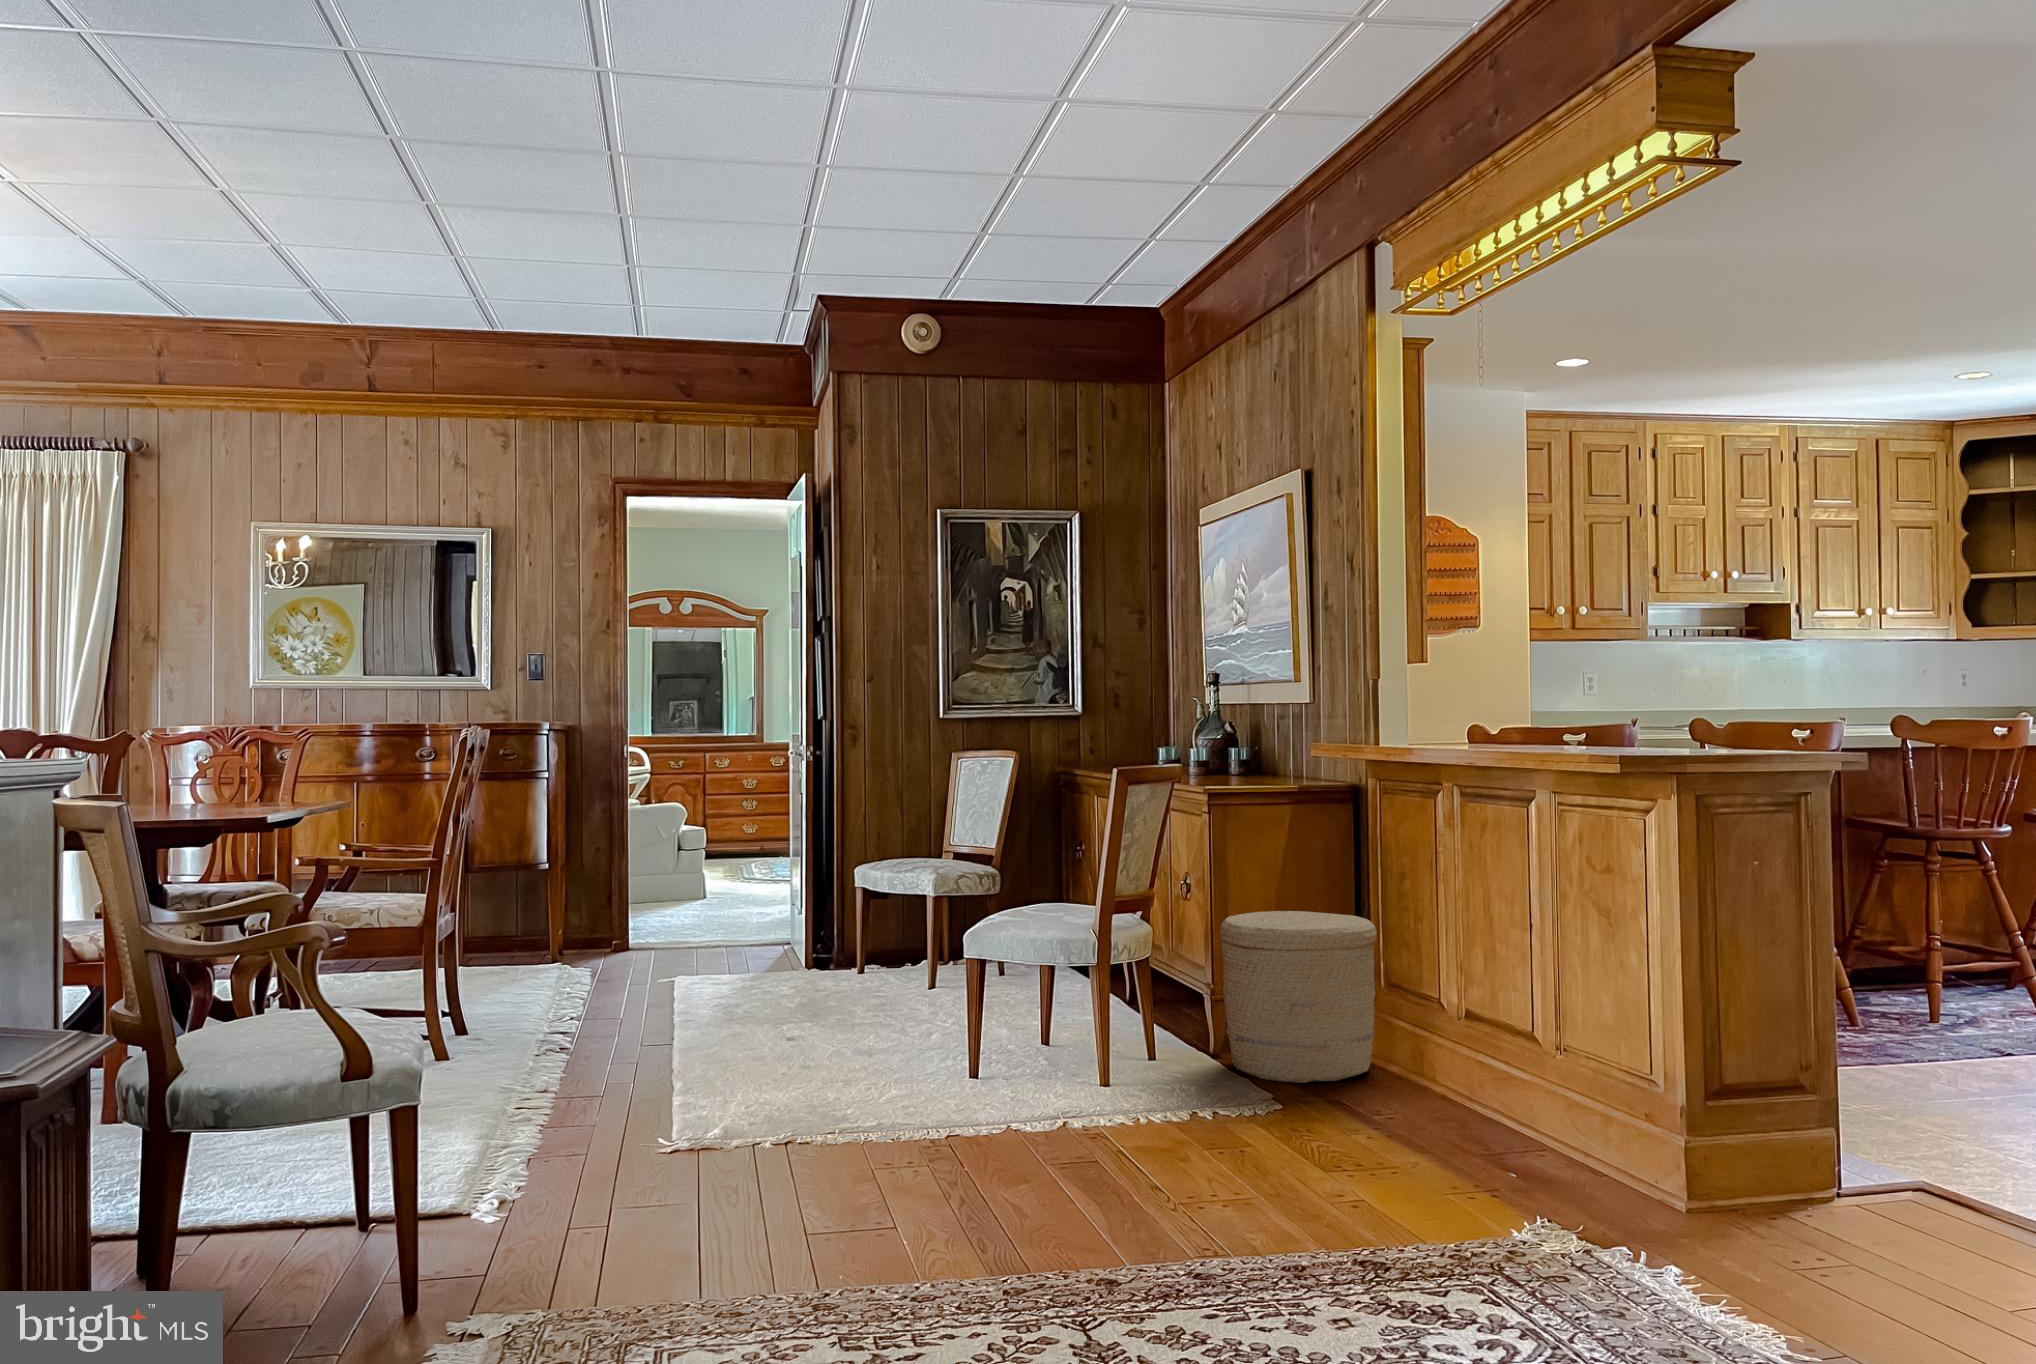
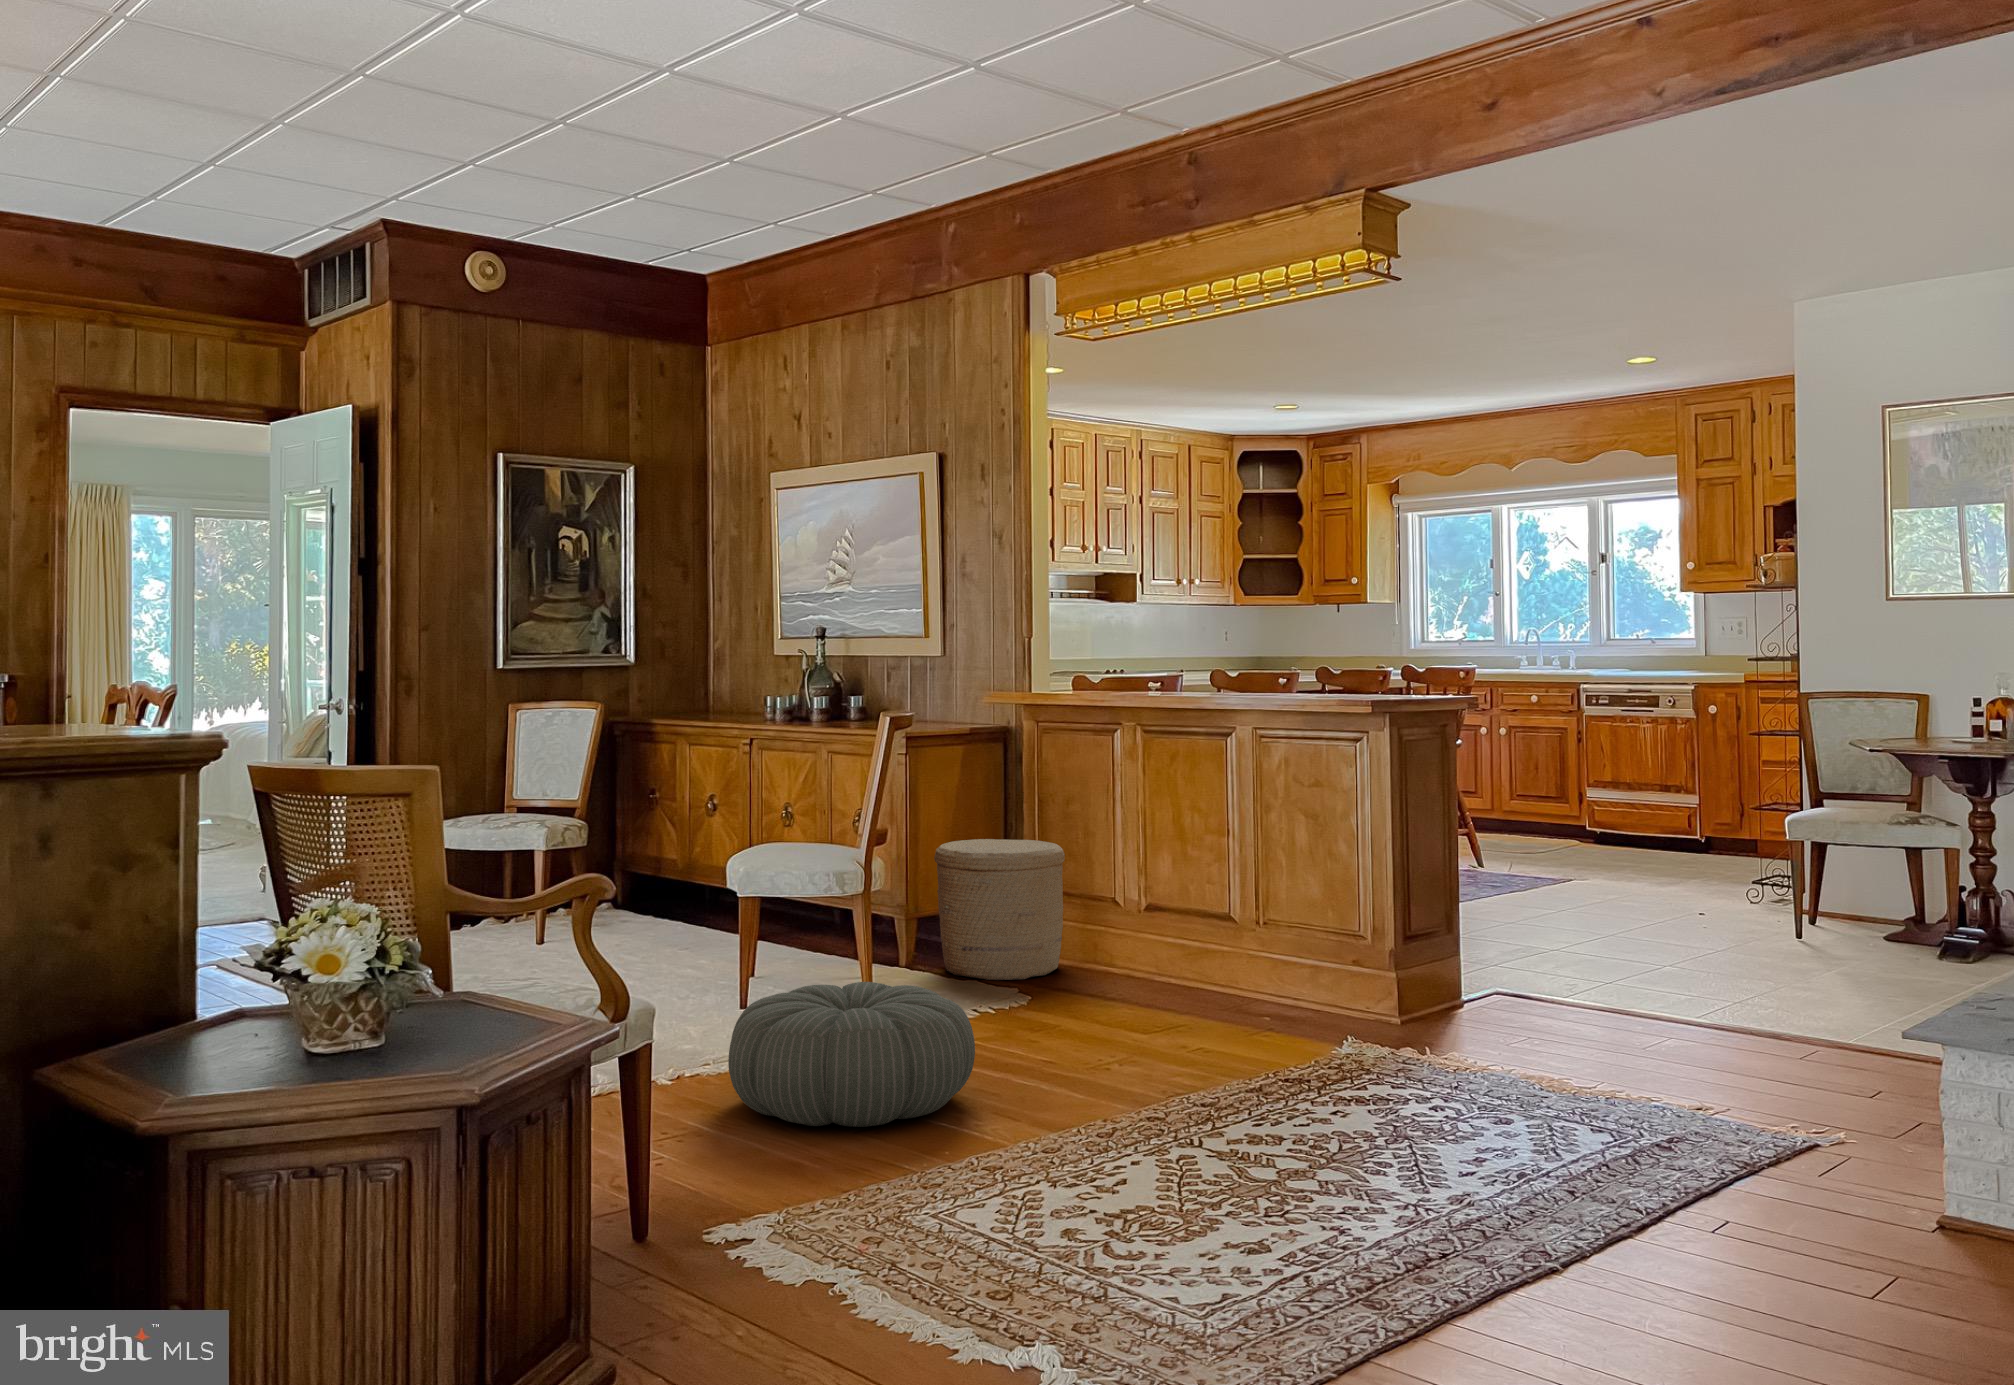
pouf: none [694,1061,977,1233] -> present [728,982,975,1127]

